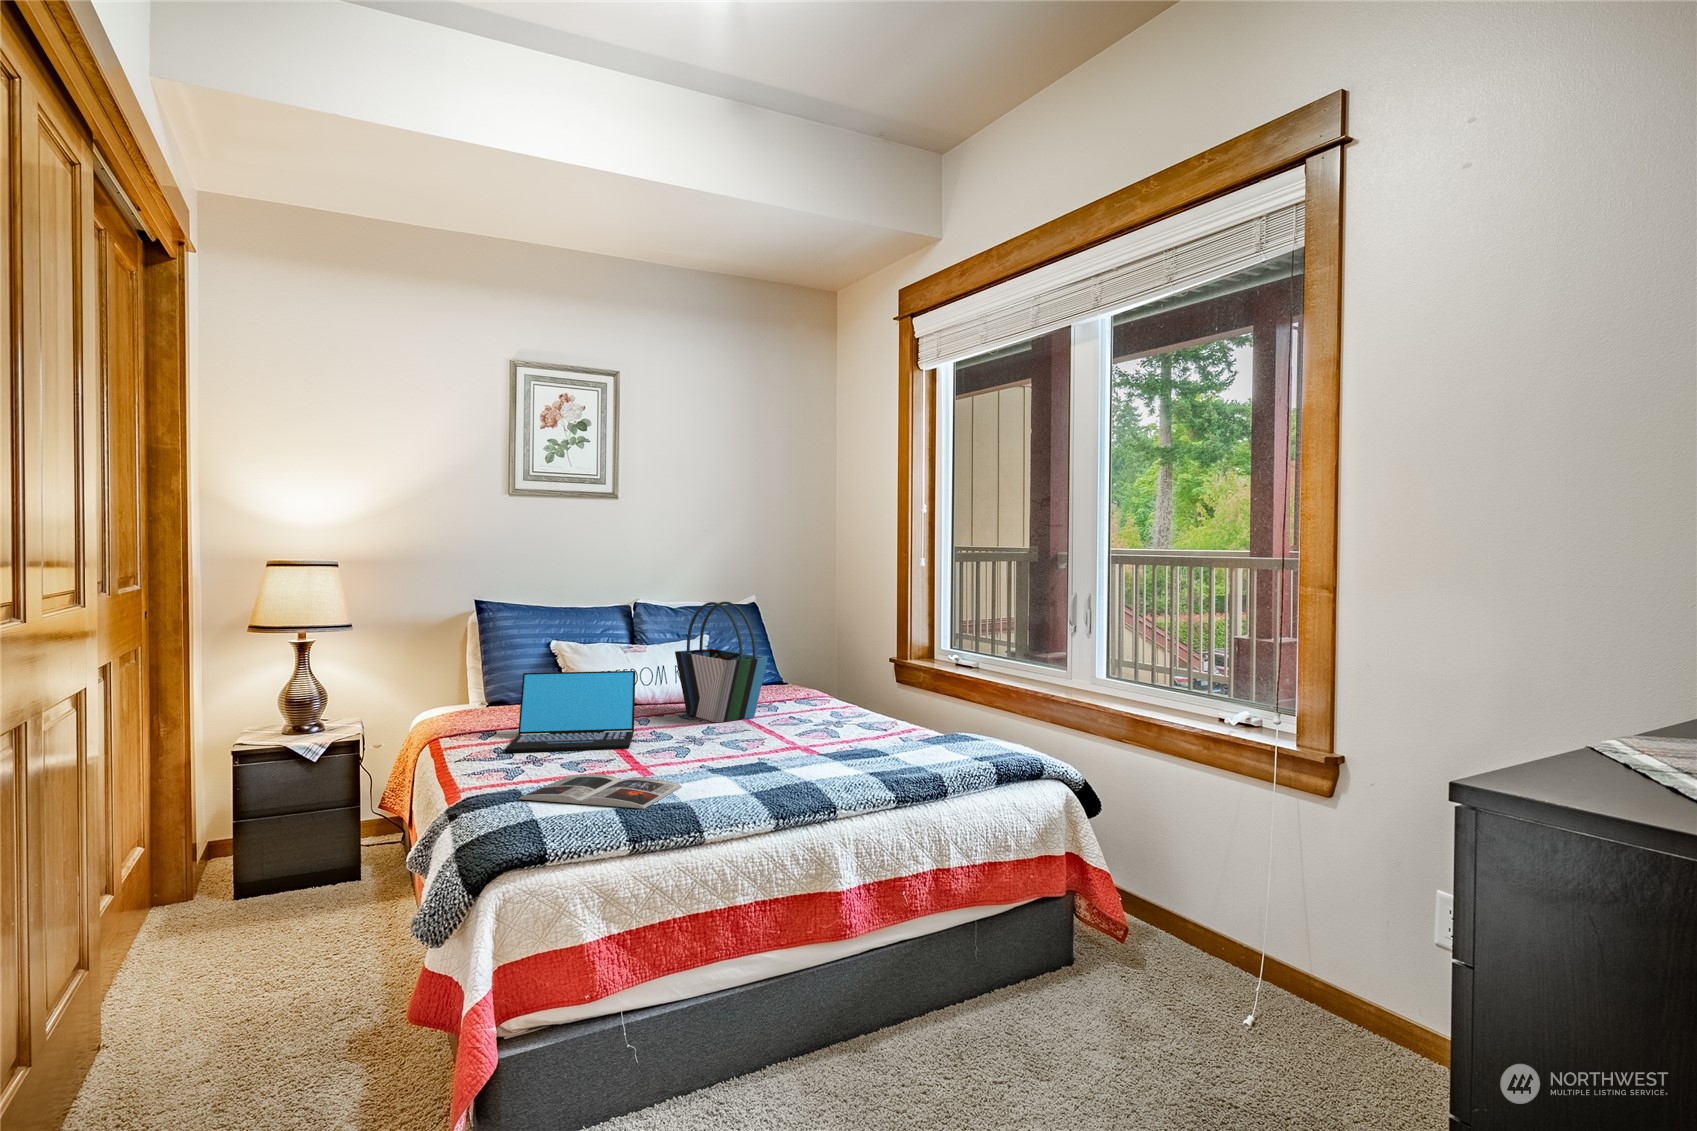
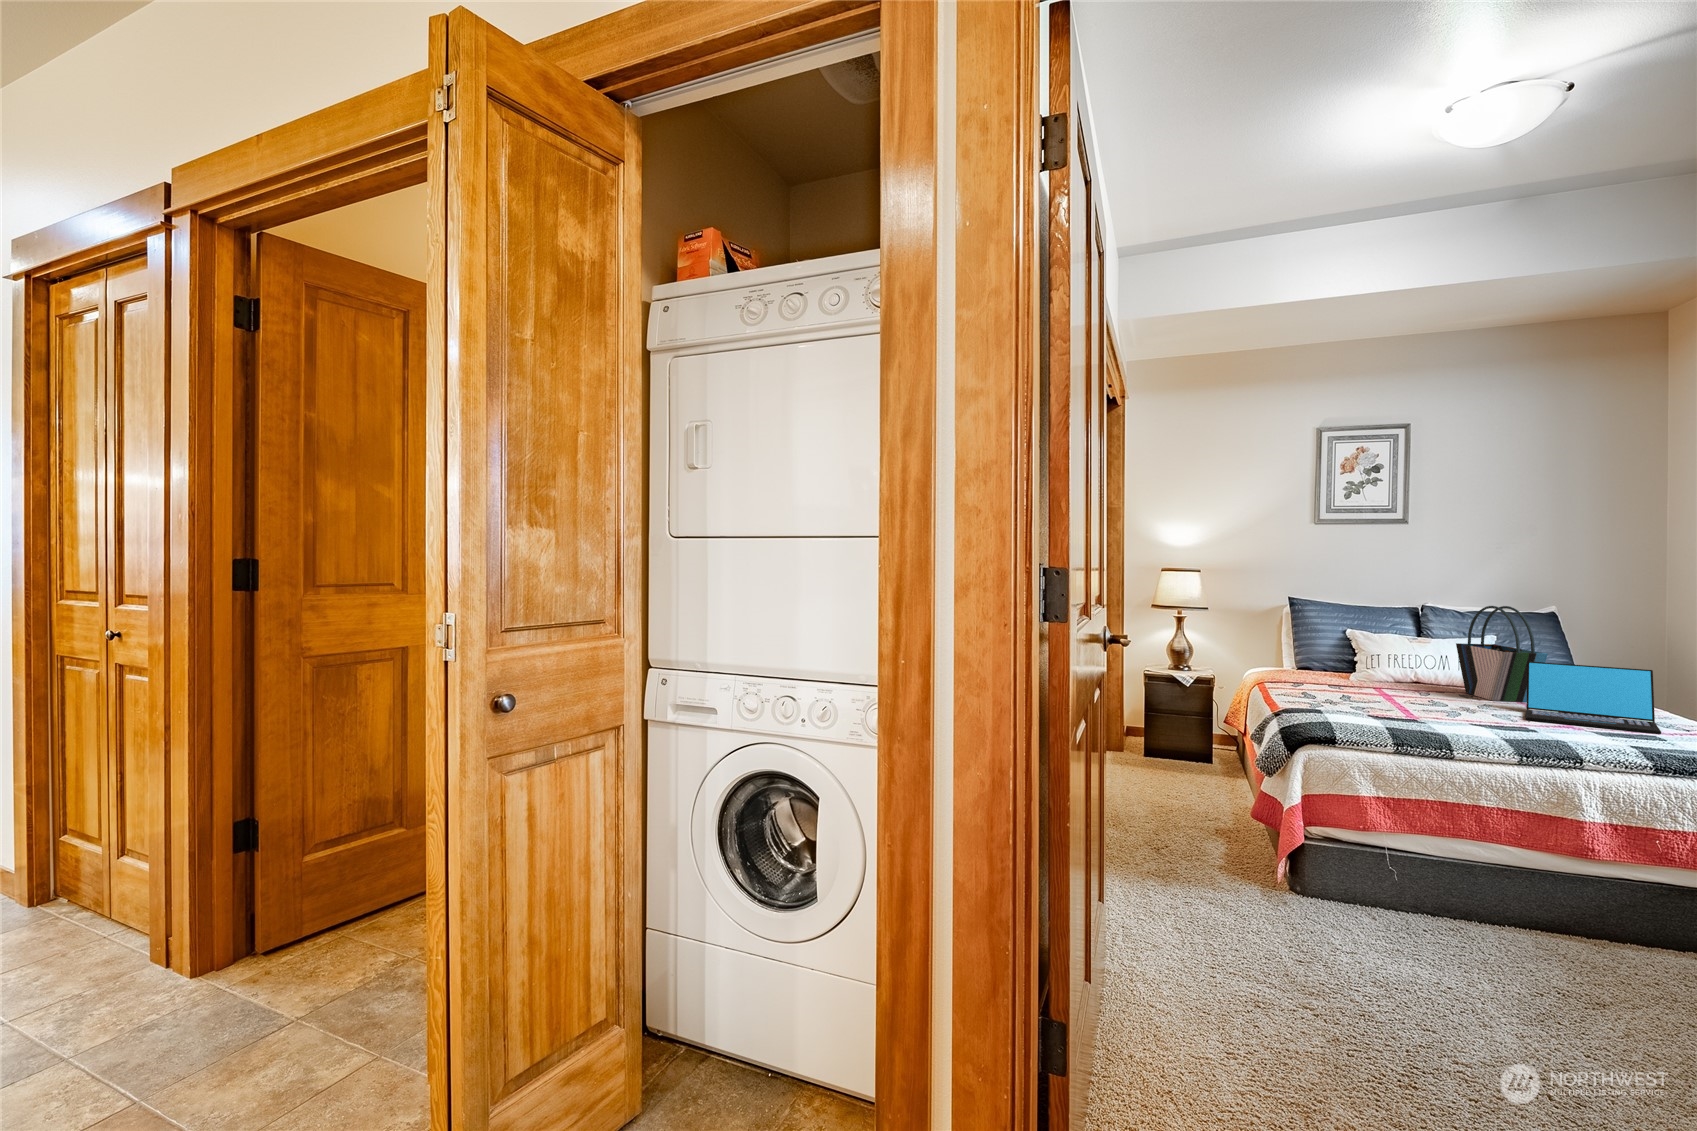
laptop: present [505,671,635,752] -> present [1526,662,1661,734]
magazine: present [519,774,682,809] -> none [1319,710,1443,732]

